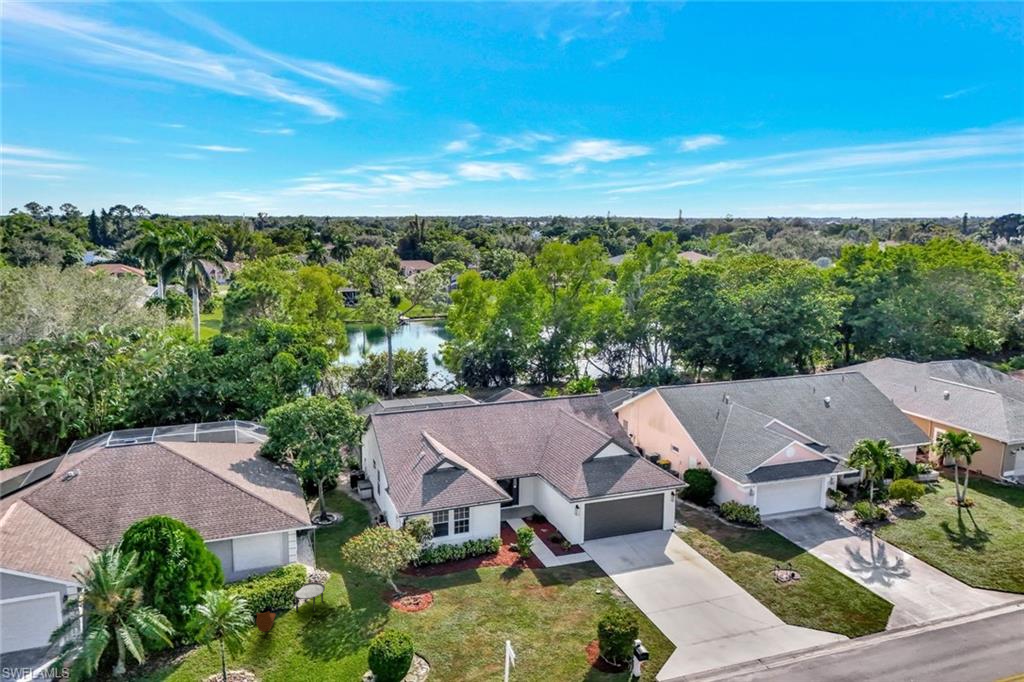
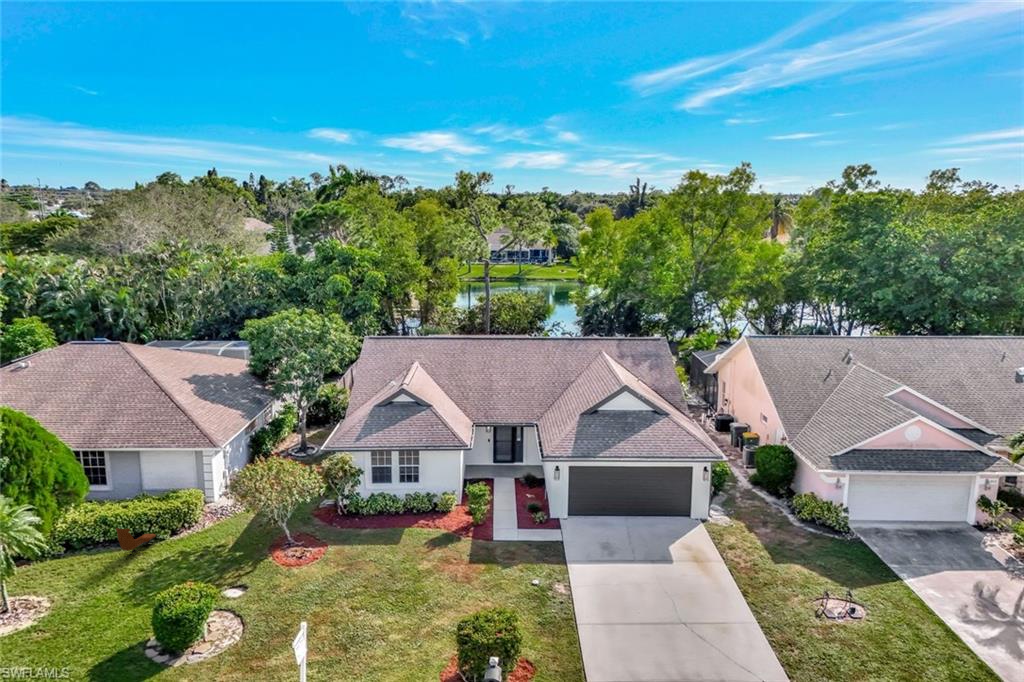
round table: present [294,582,325,612] -> none [181,509,219,541]

